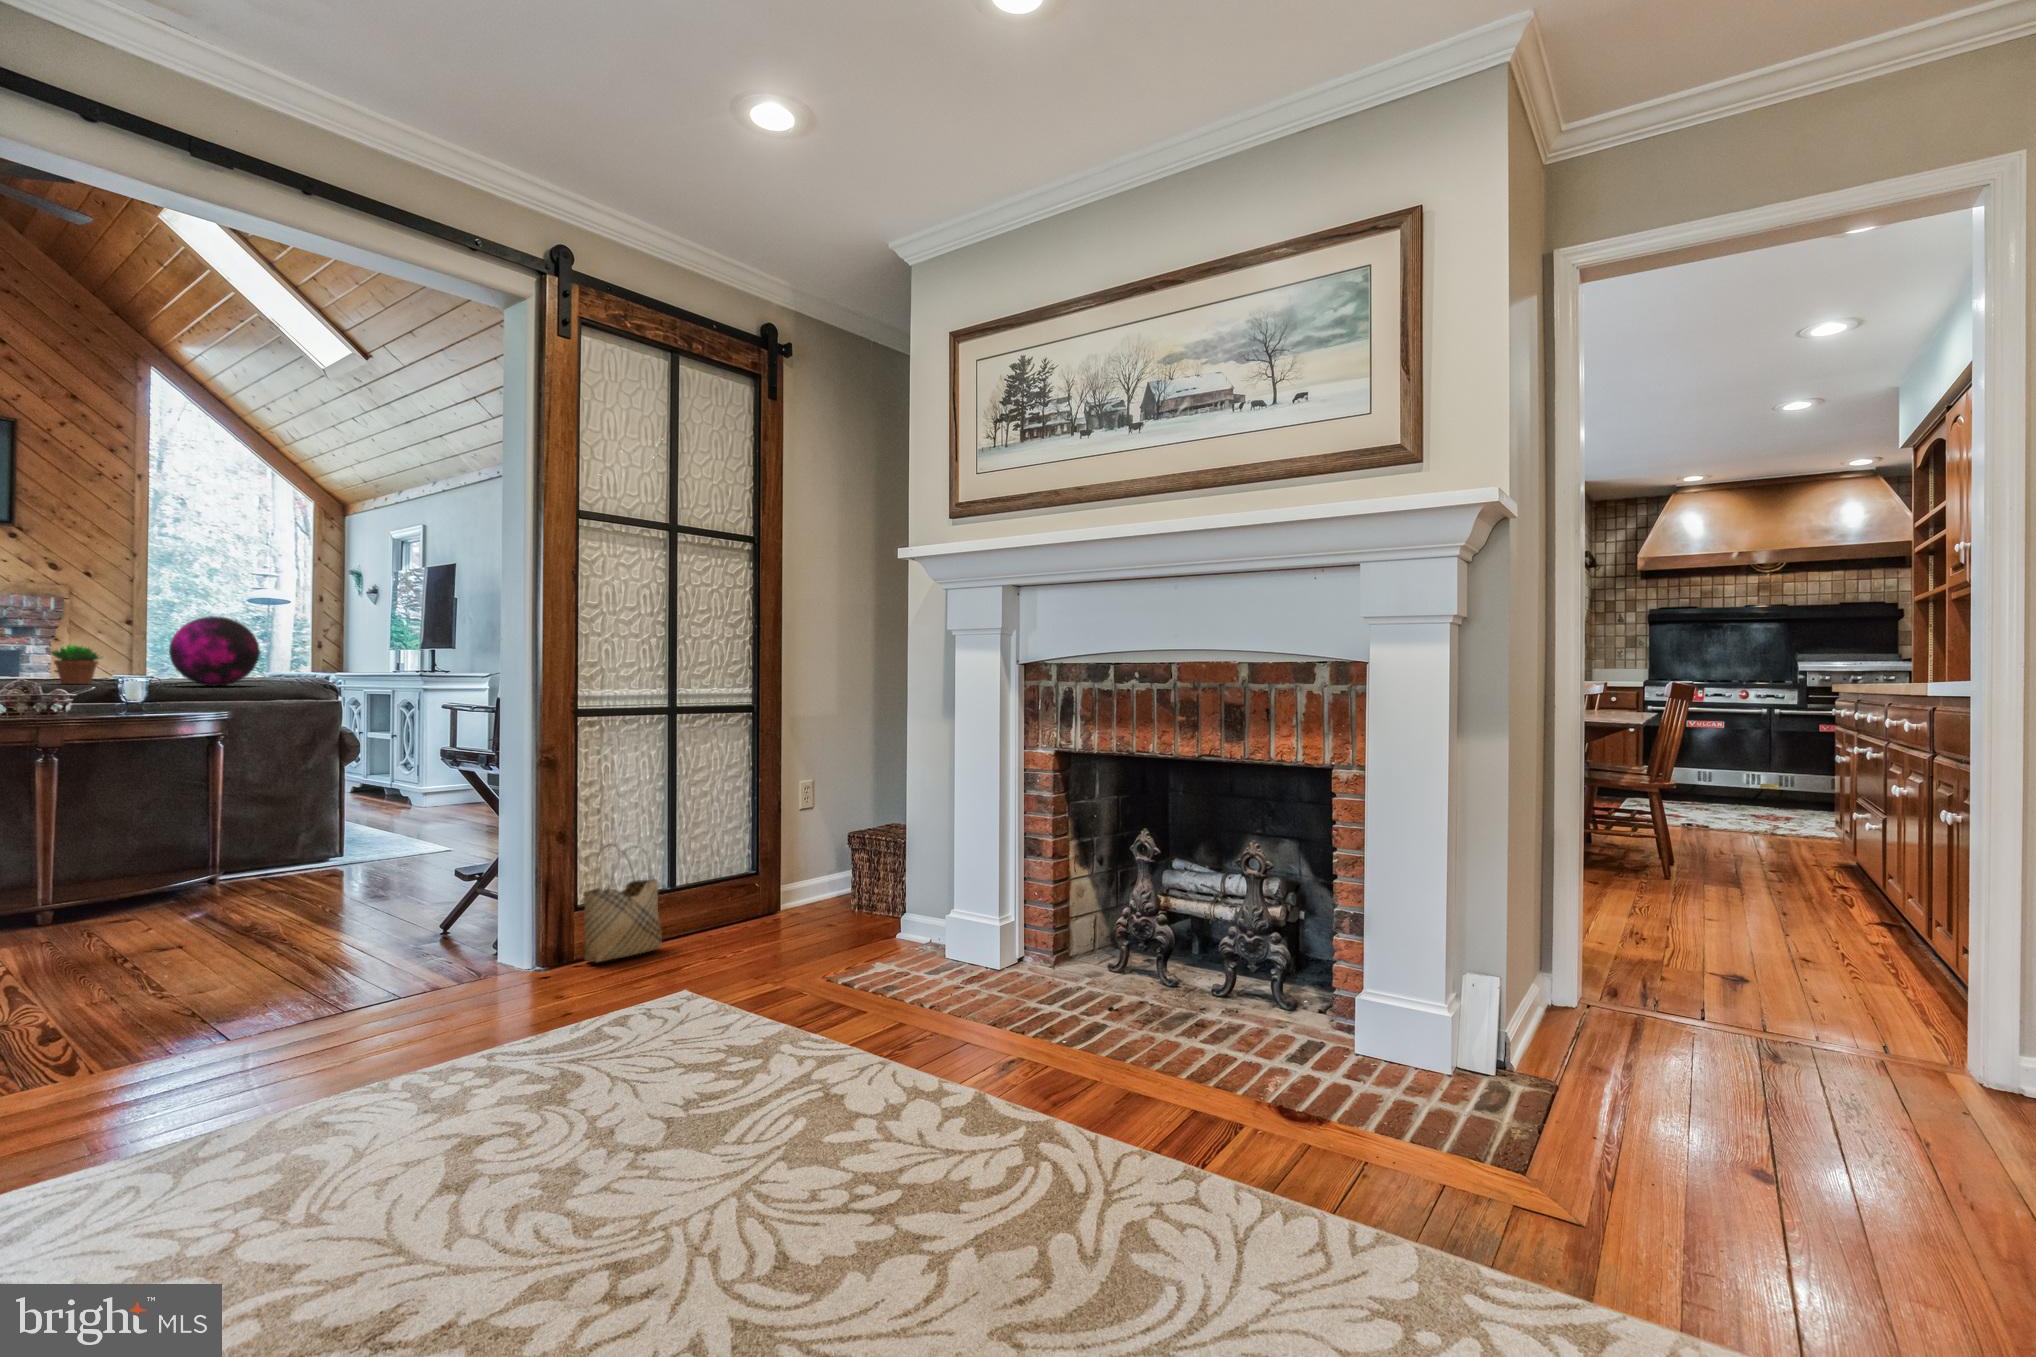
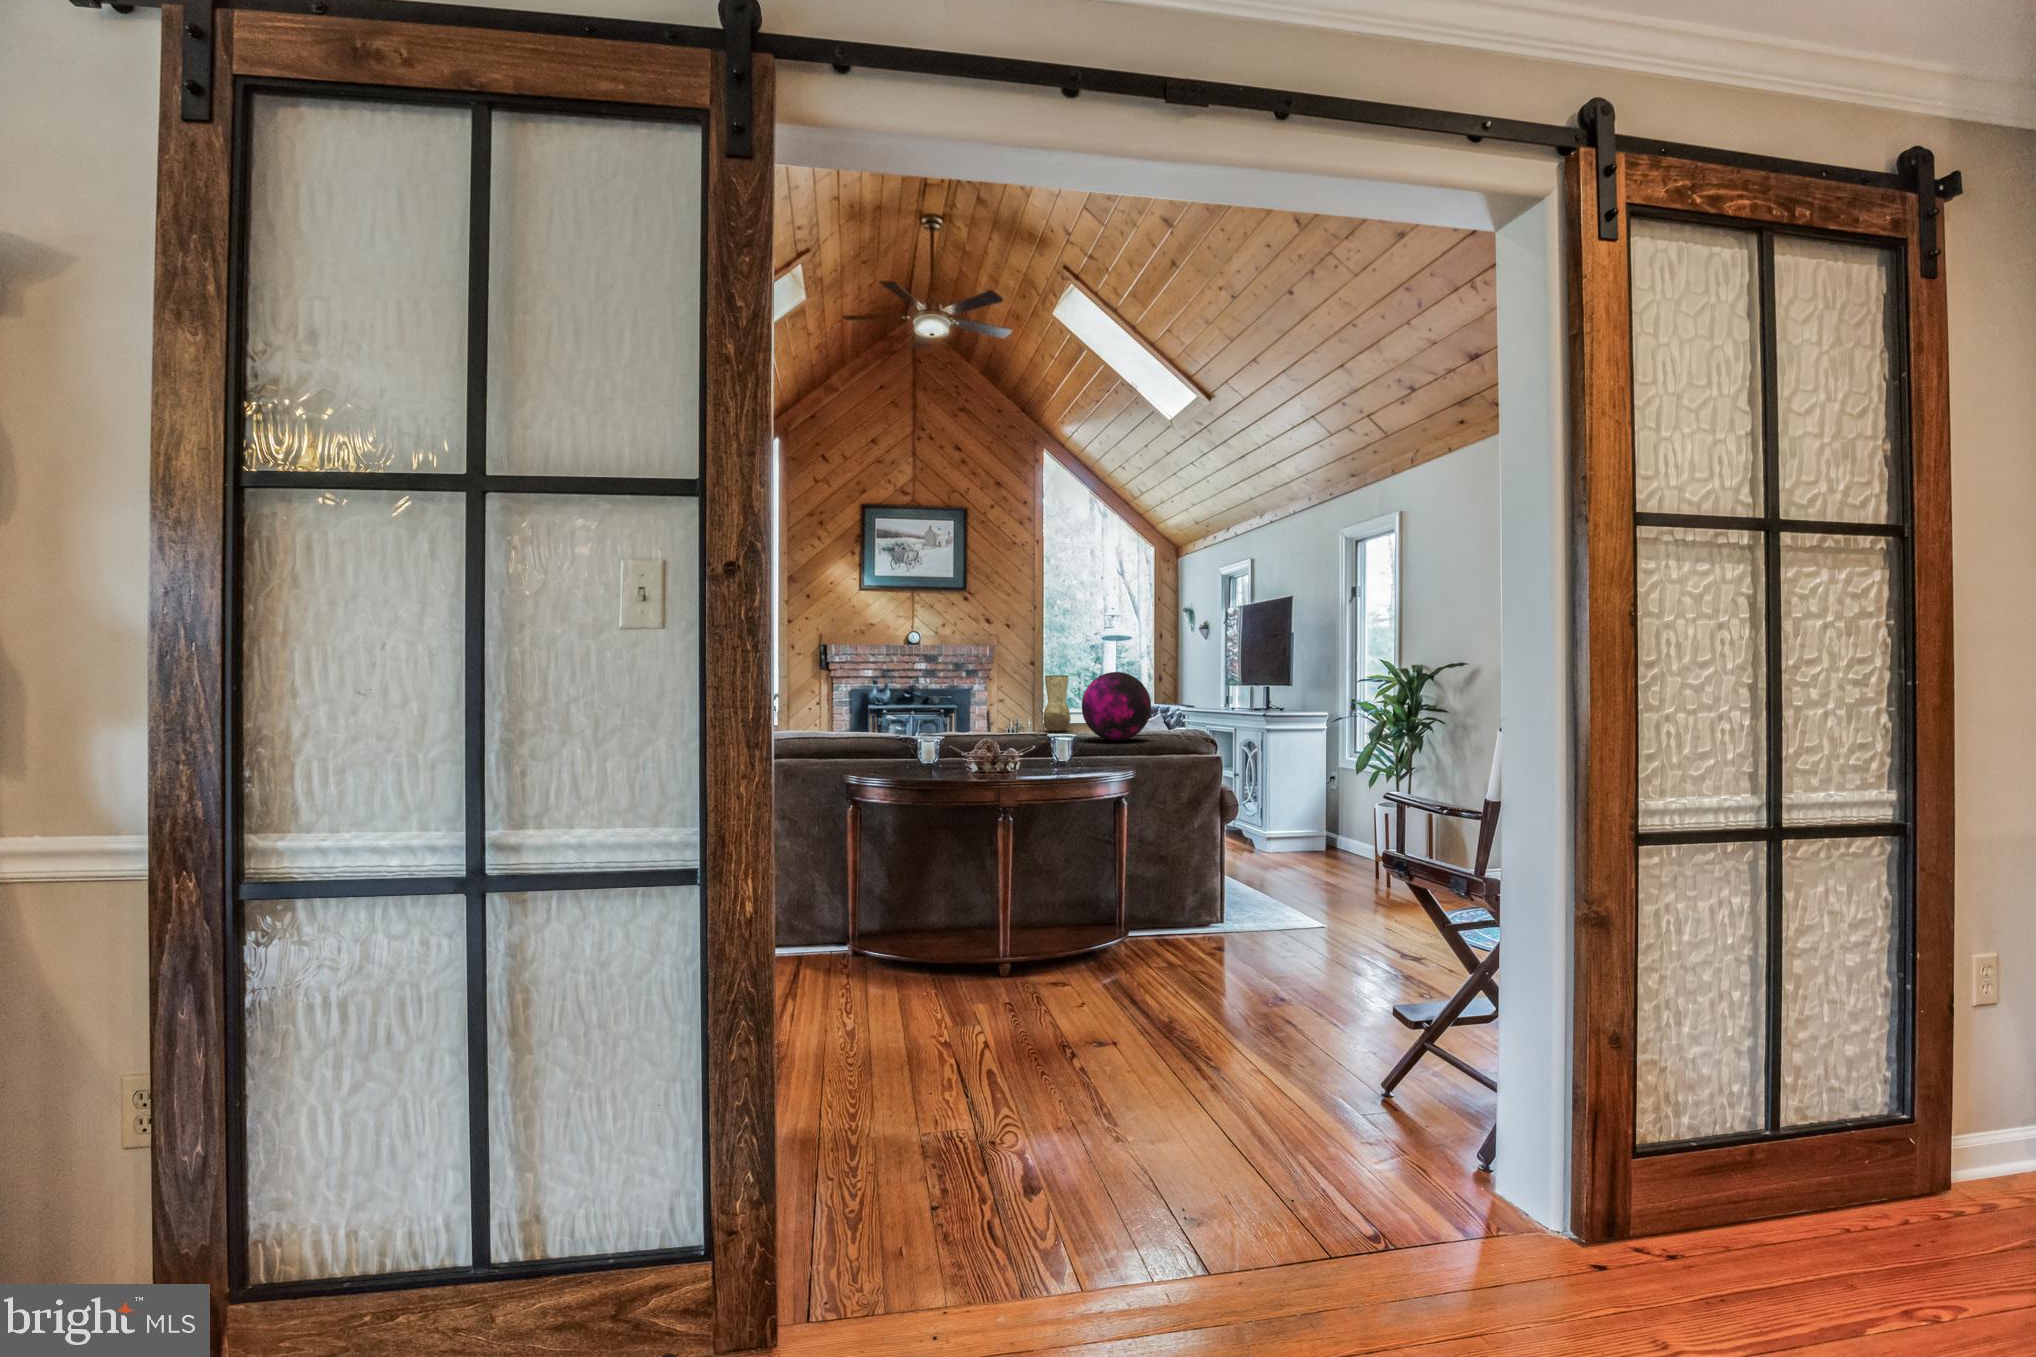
vase: none [121,621,161,682] -> present [1043,675,1070,732]
succulent plant: present [49,645,101,684] -> none [996,699,1033,736]
woven basket: present [583,845,662,962] -> none [1669,1059,1811,1279]

